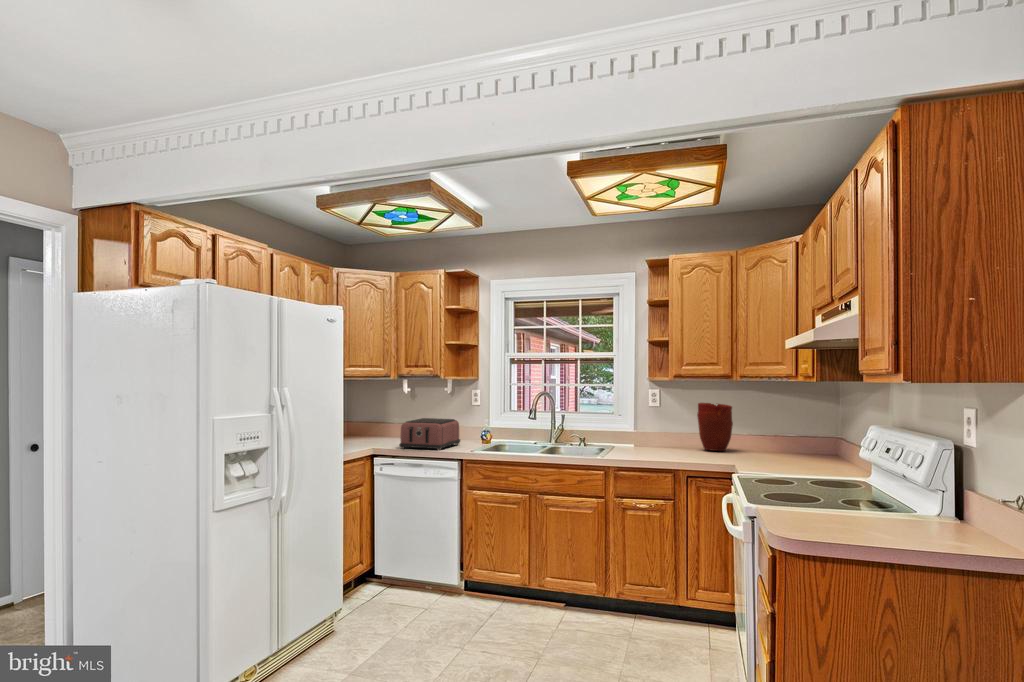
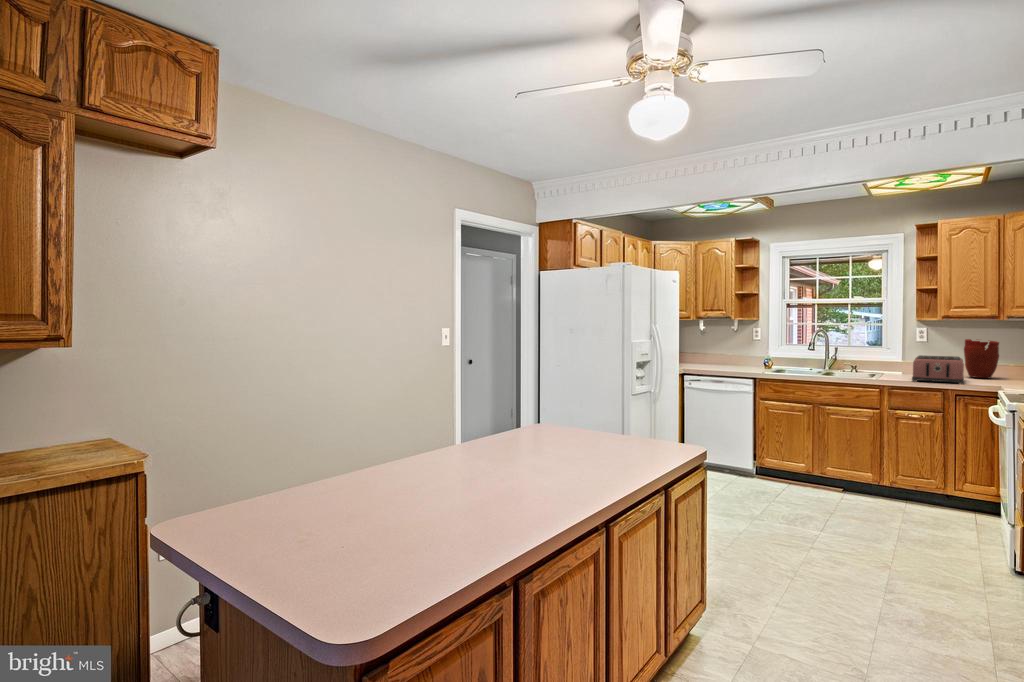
toaster: present [399,418,460,450] -> present [912,355,964,384]

